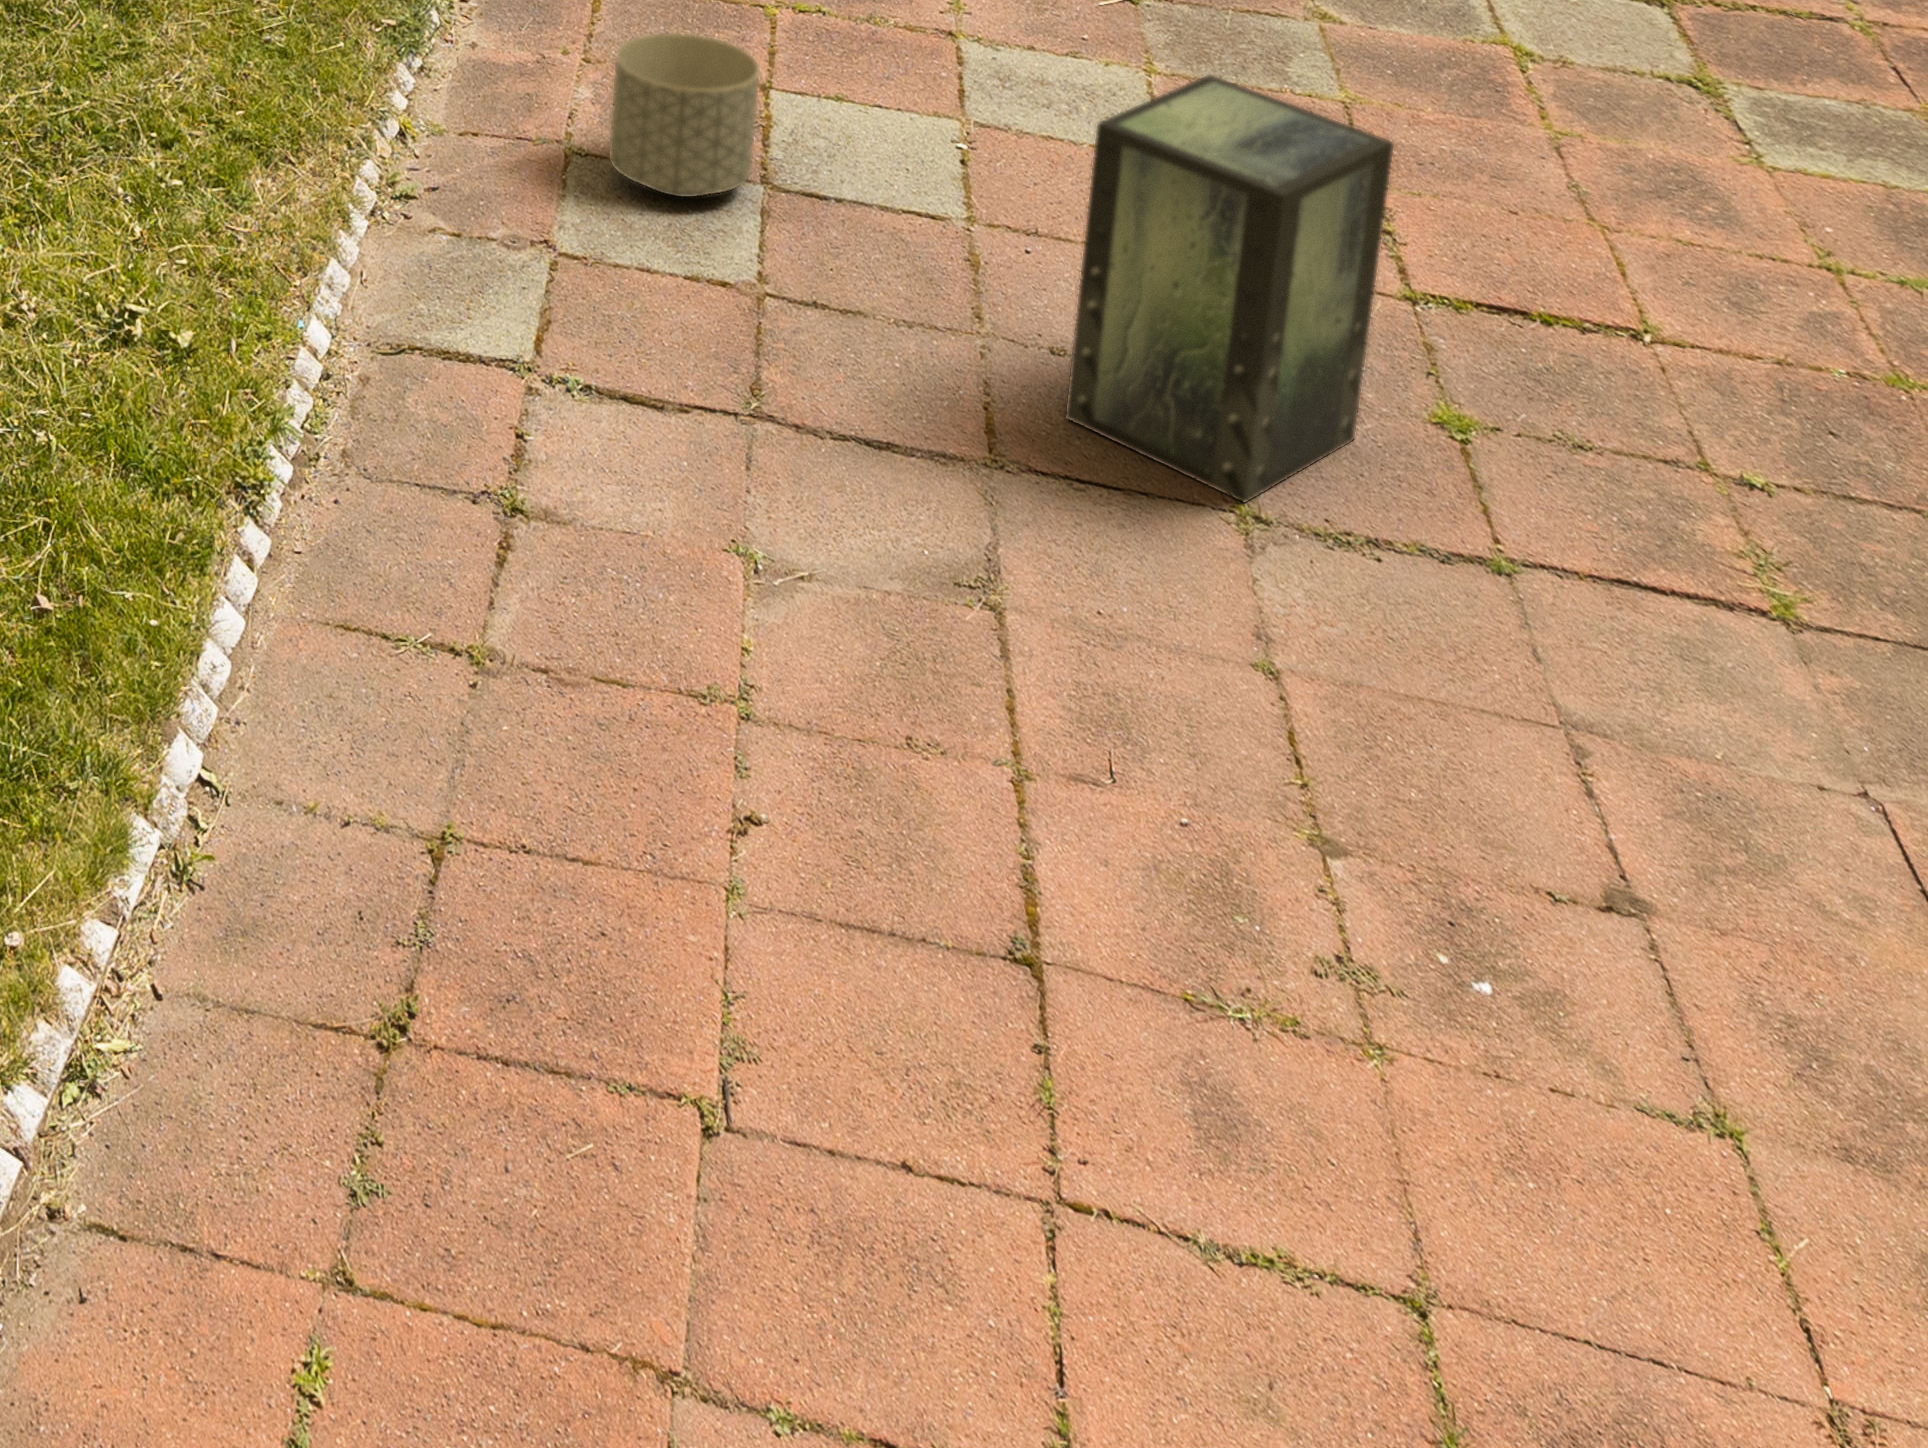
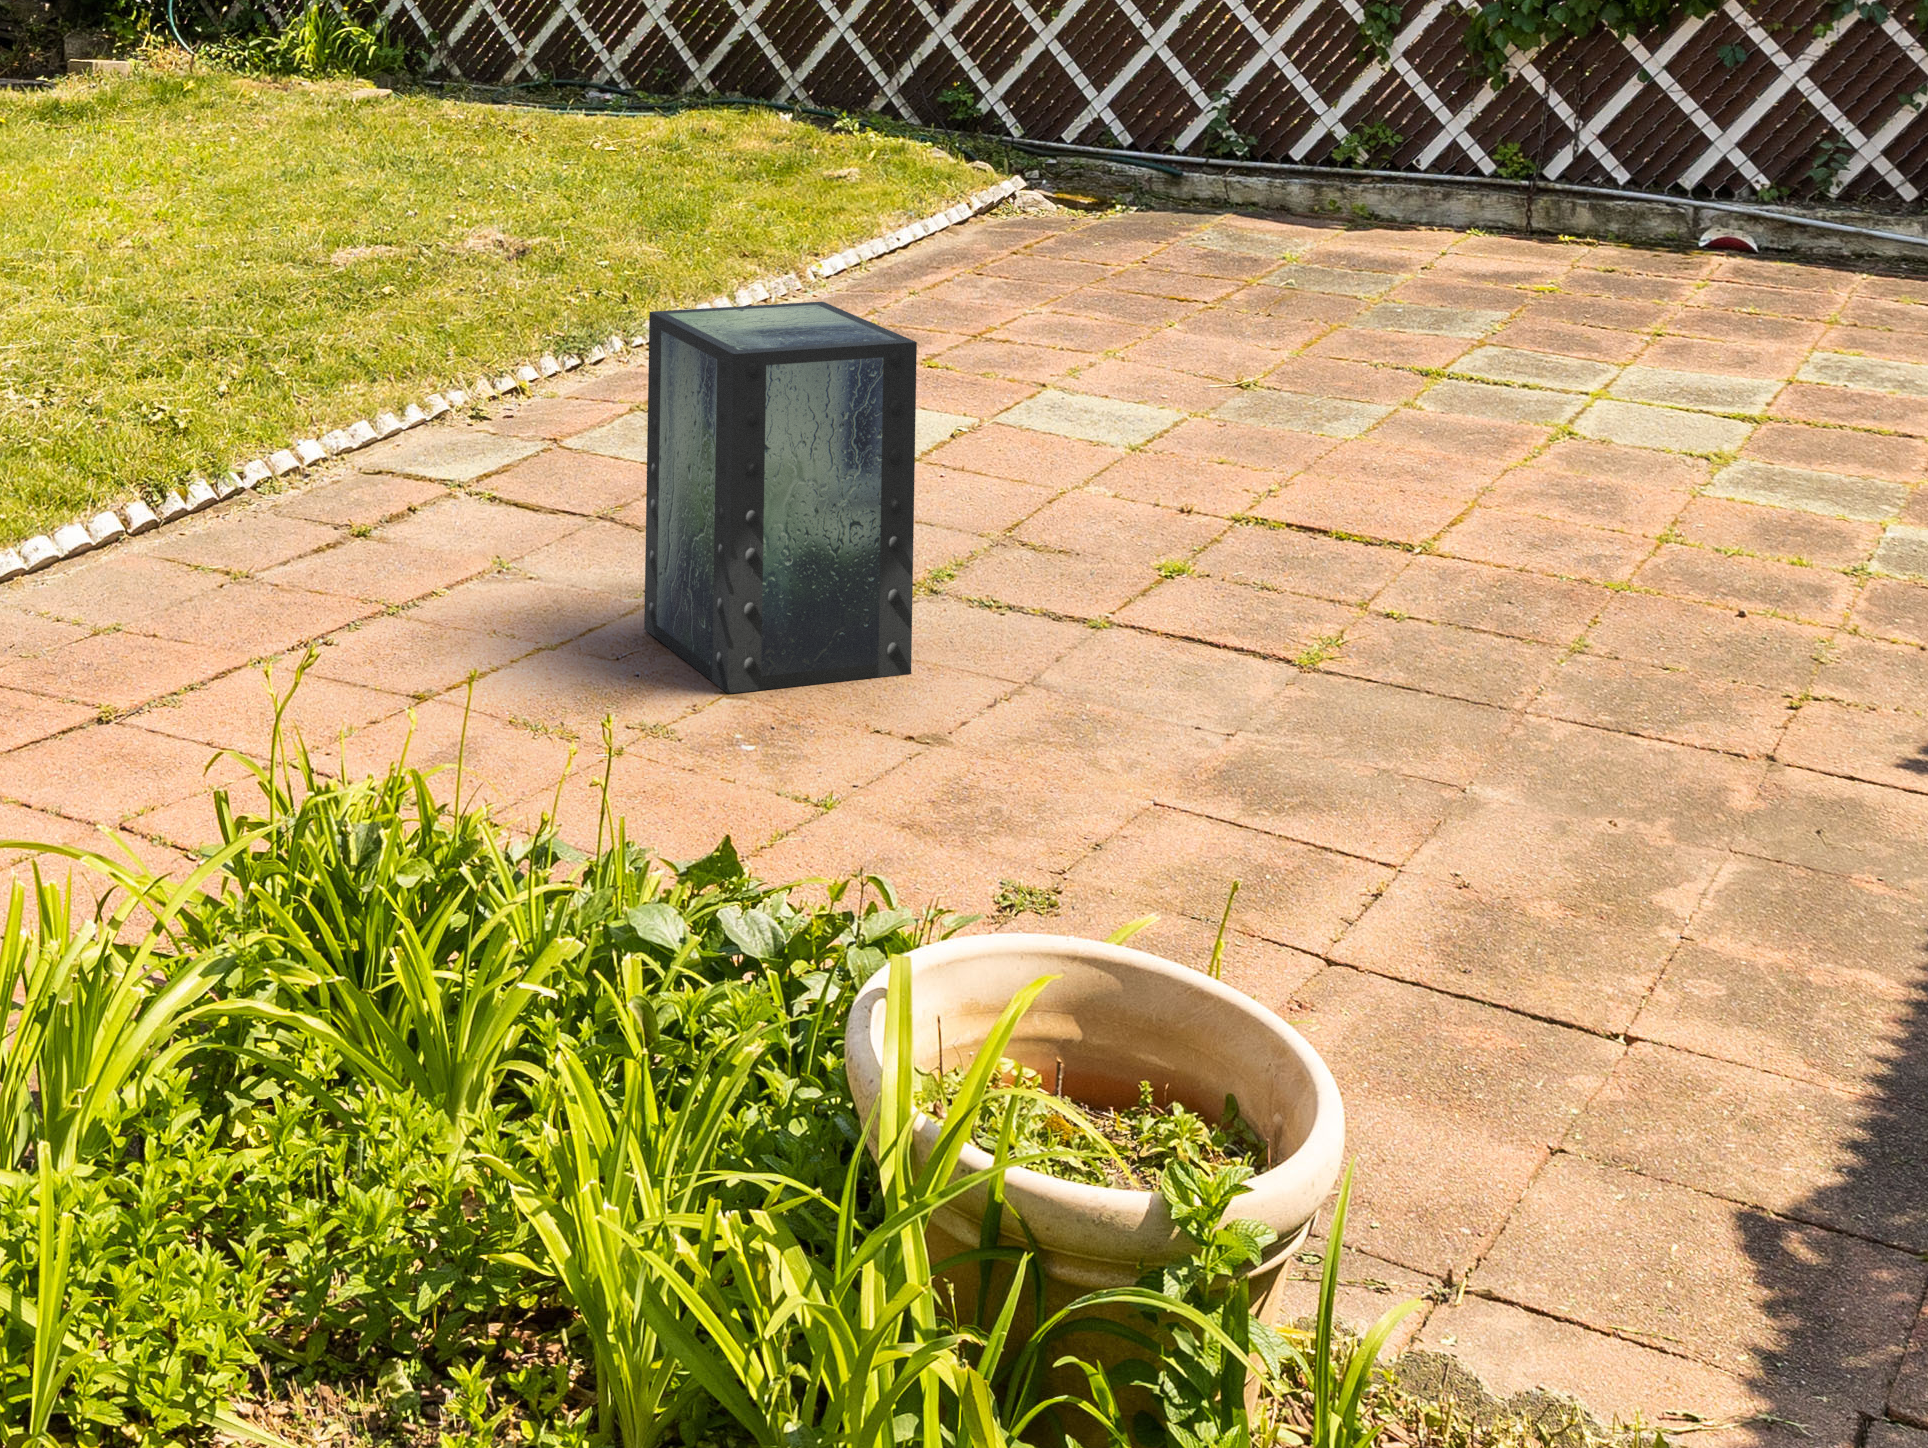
planter: present [609,33,759,197] -> none [470,337,603,484]

